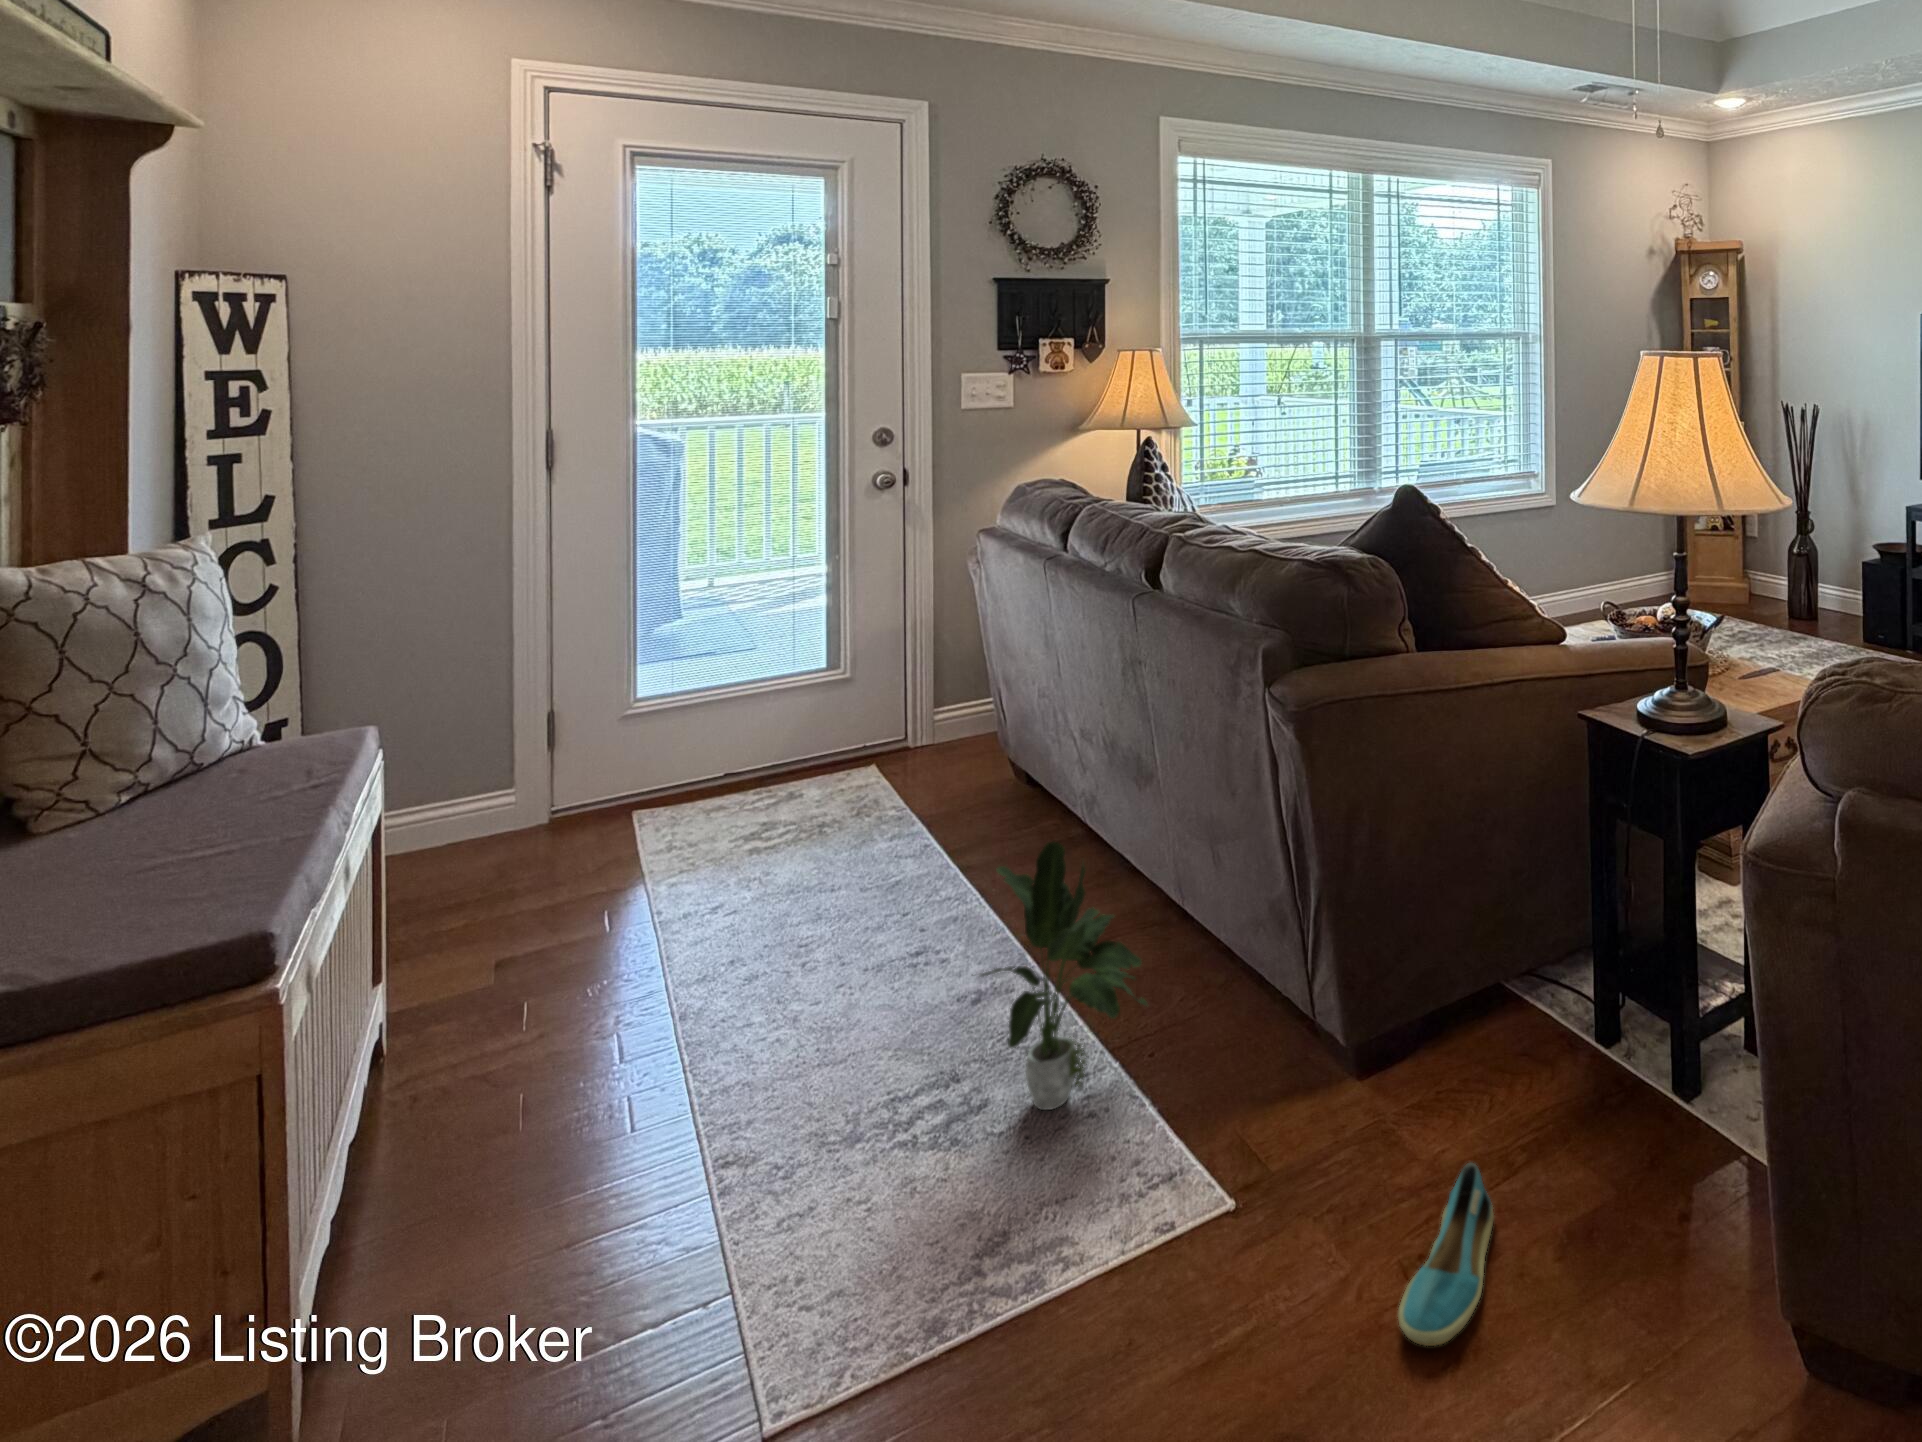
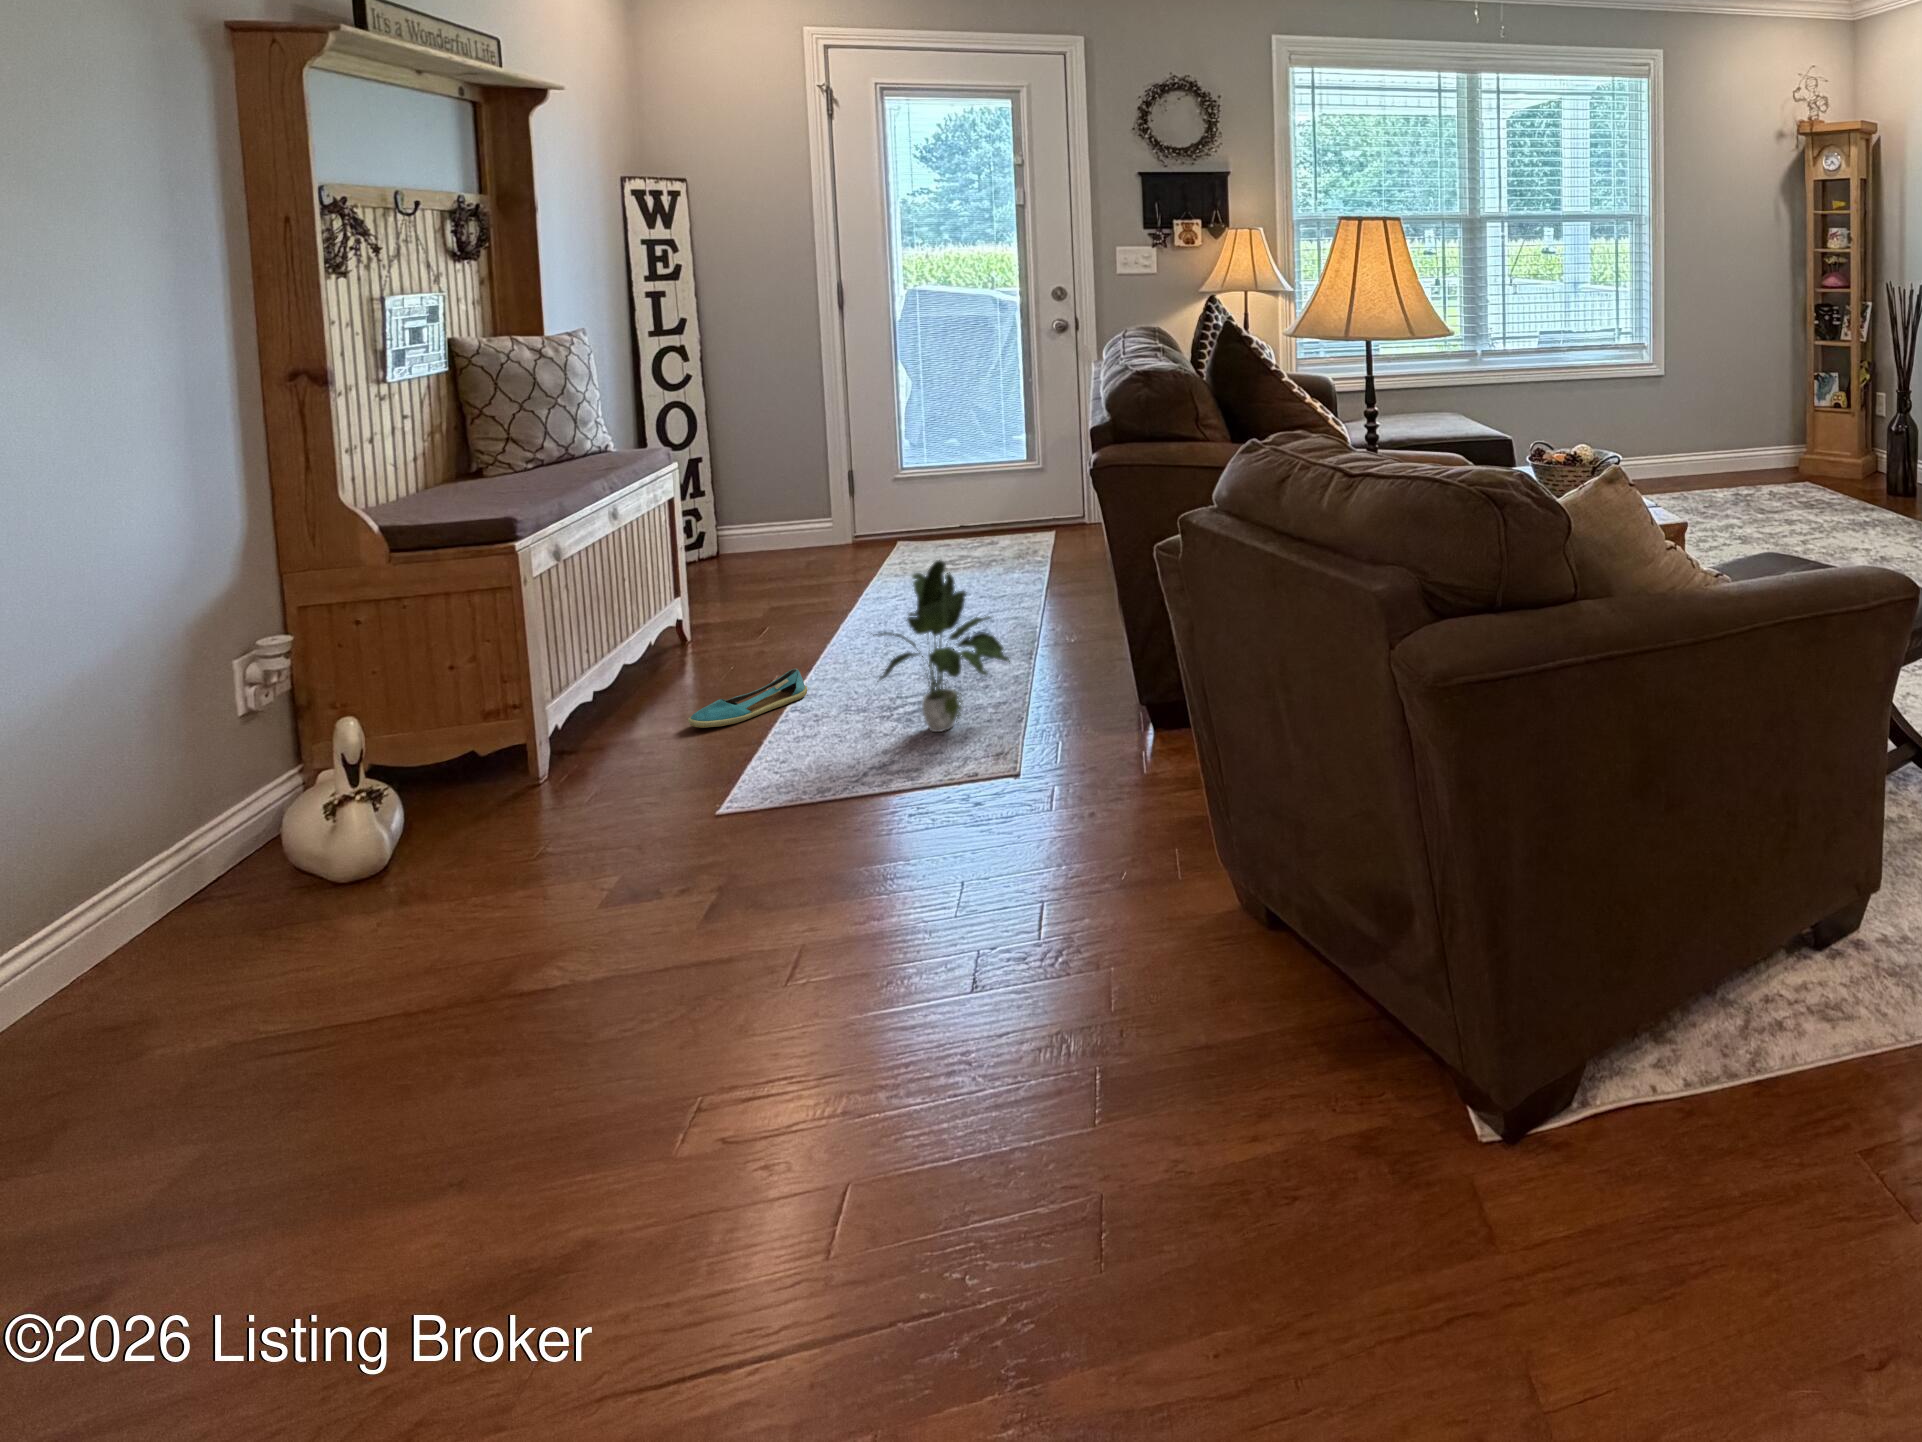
shoe: present [1398,1163,1493,1346] -> present [688,668,807,728]

